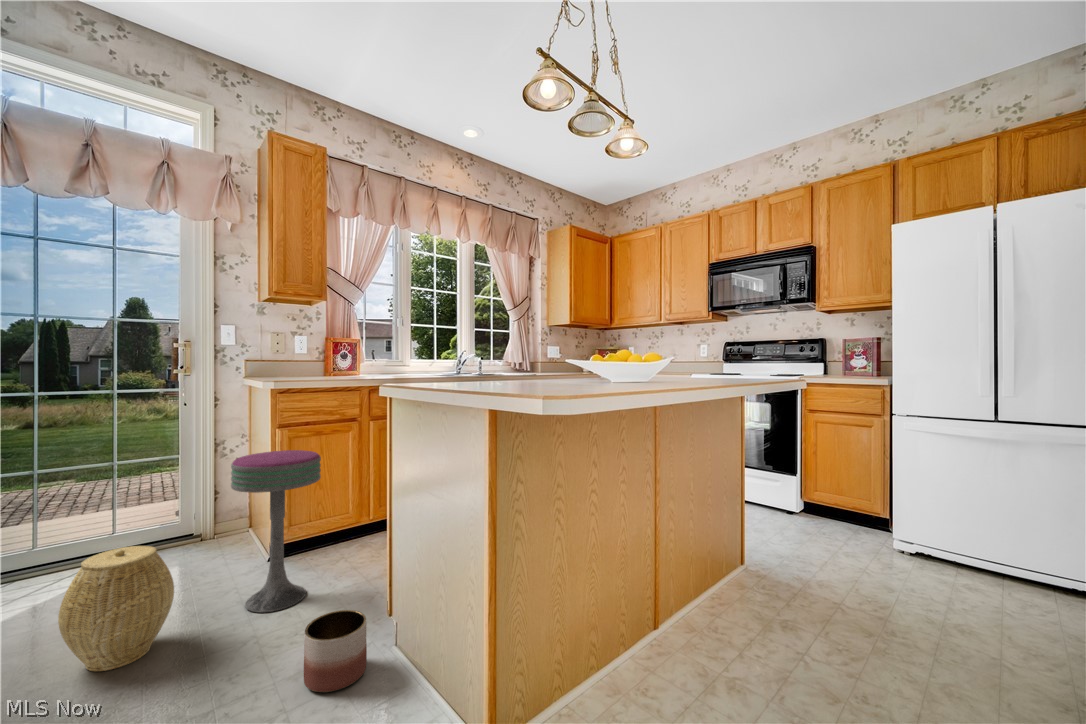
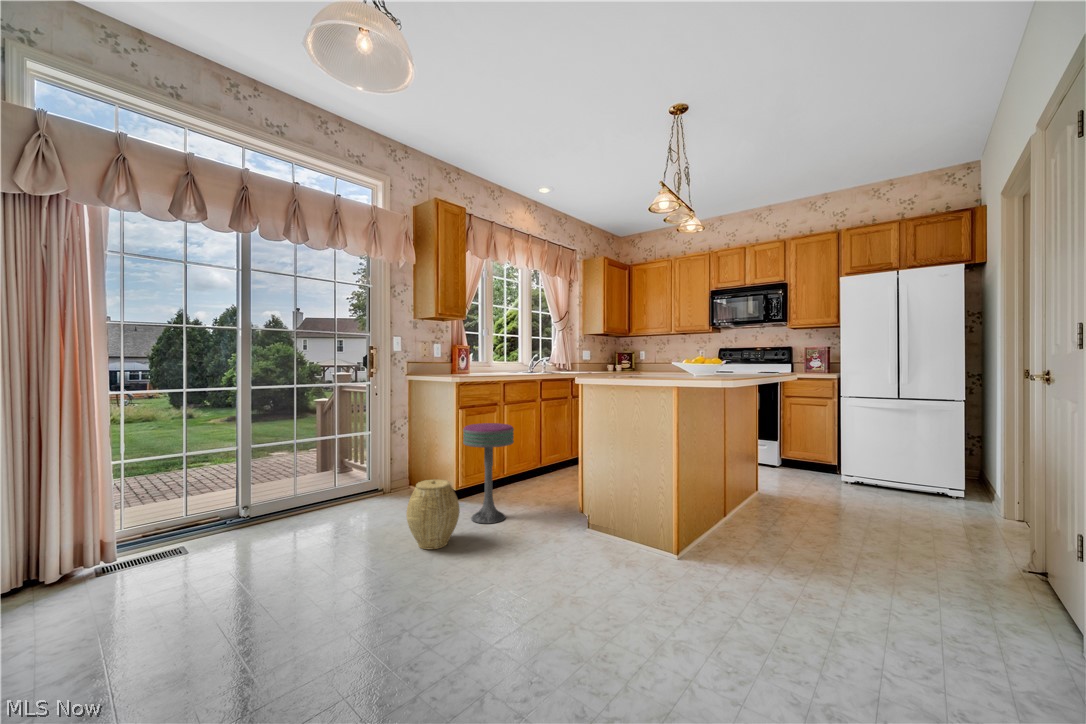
planter: present [304,610,367,692] -> none [557,510,589,549]

